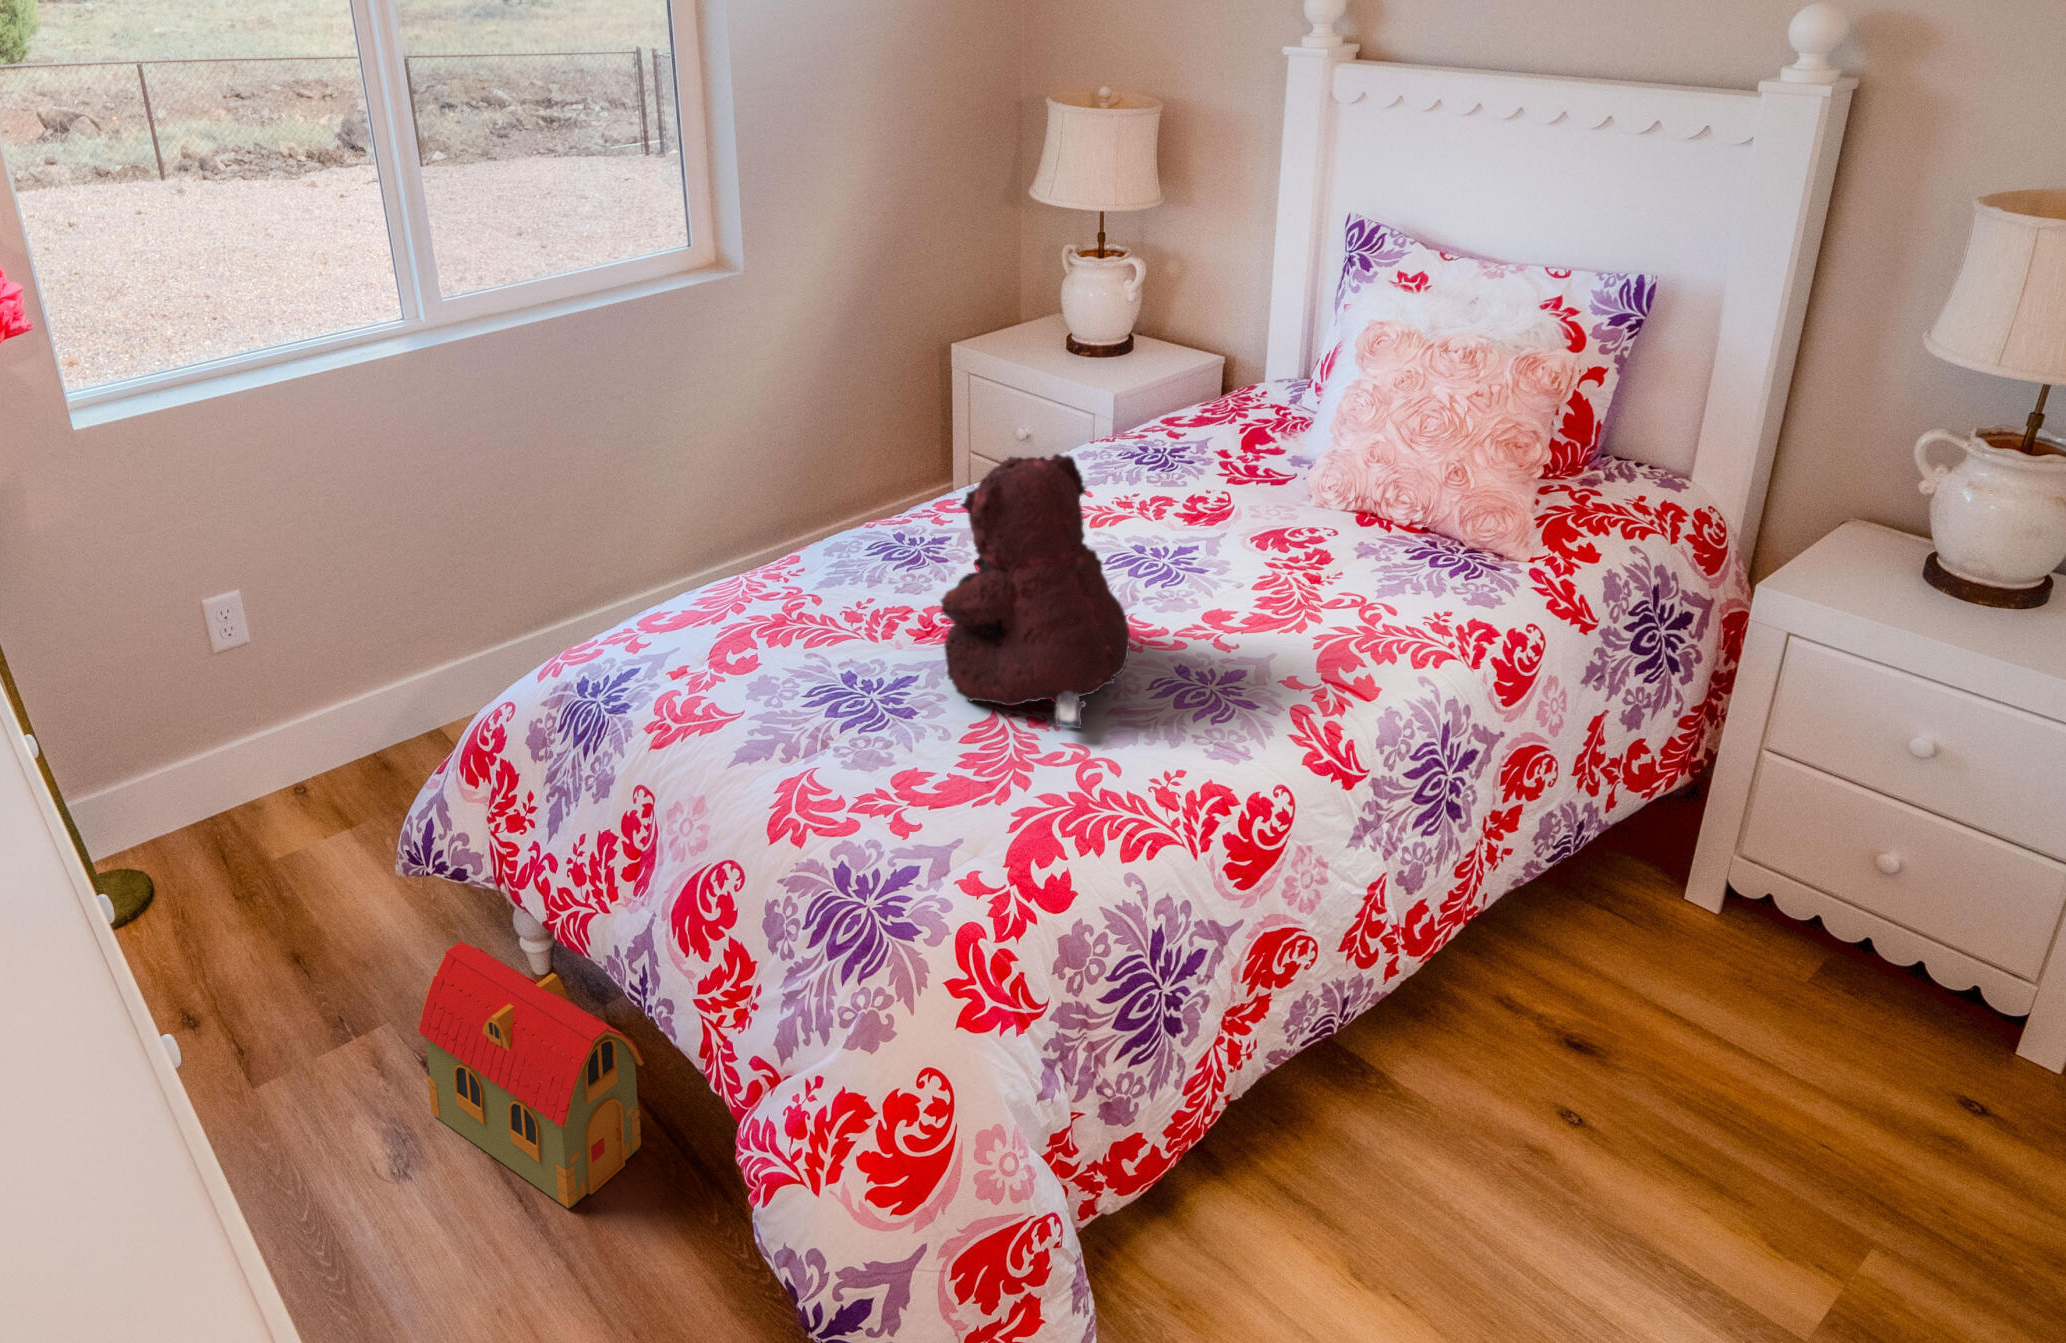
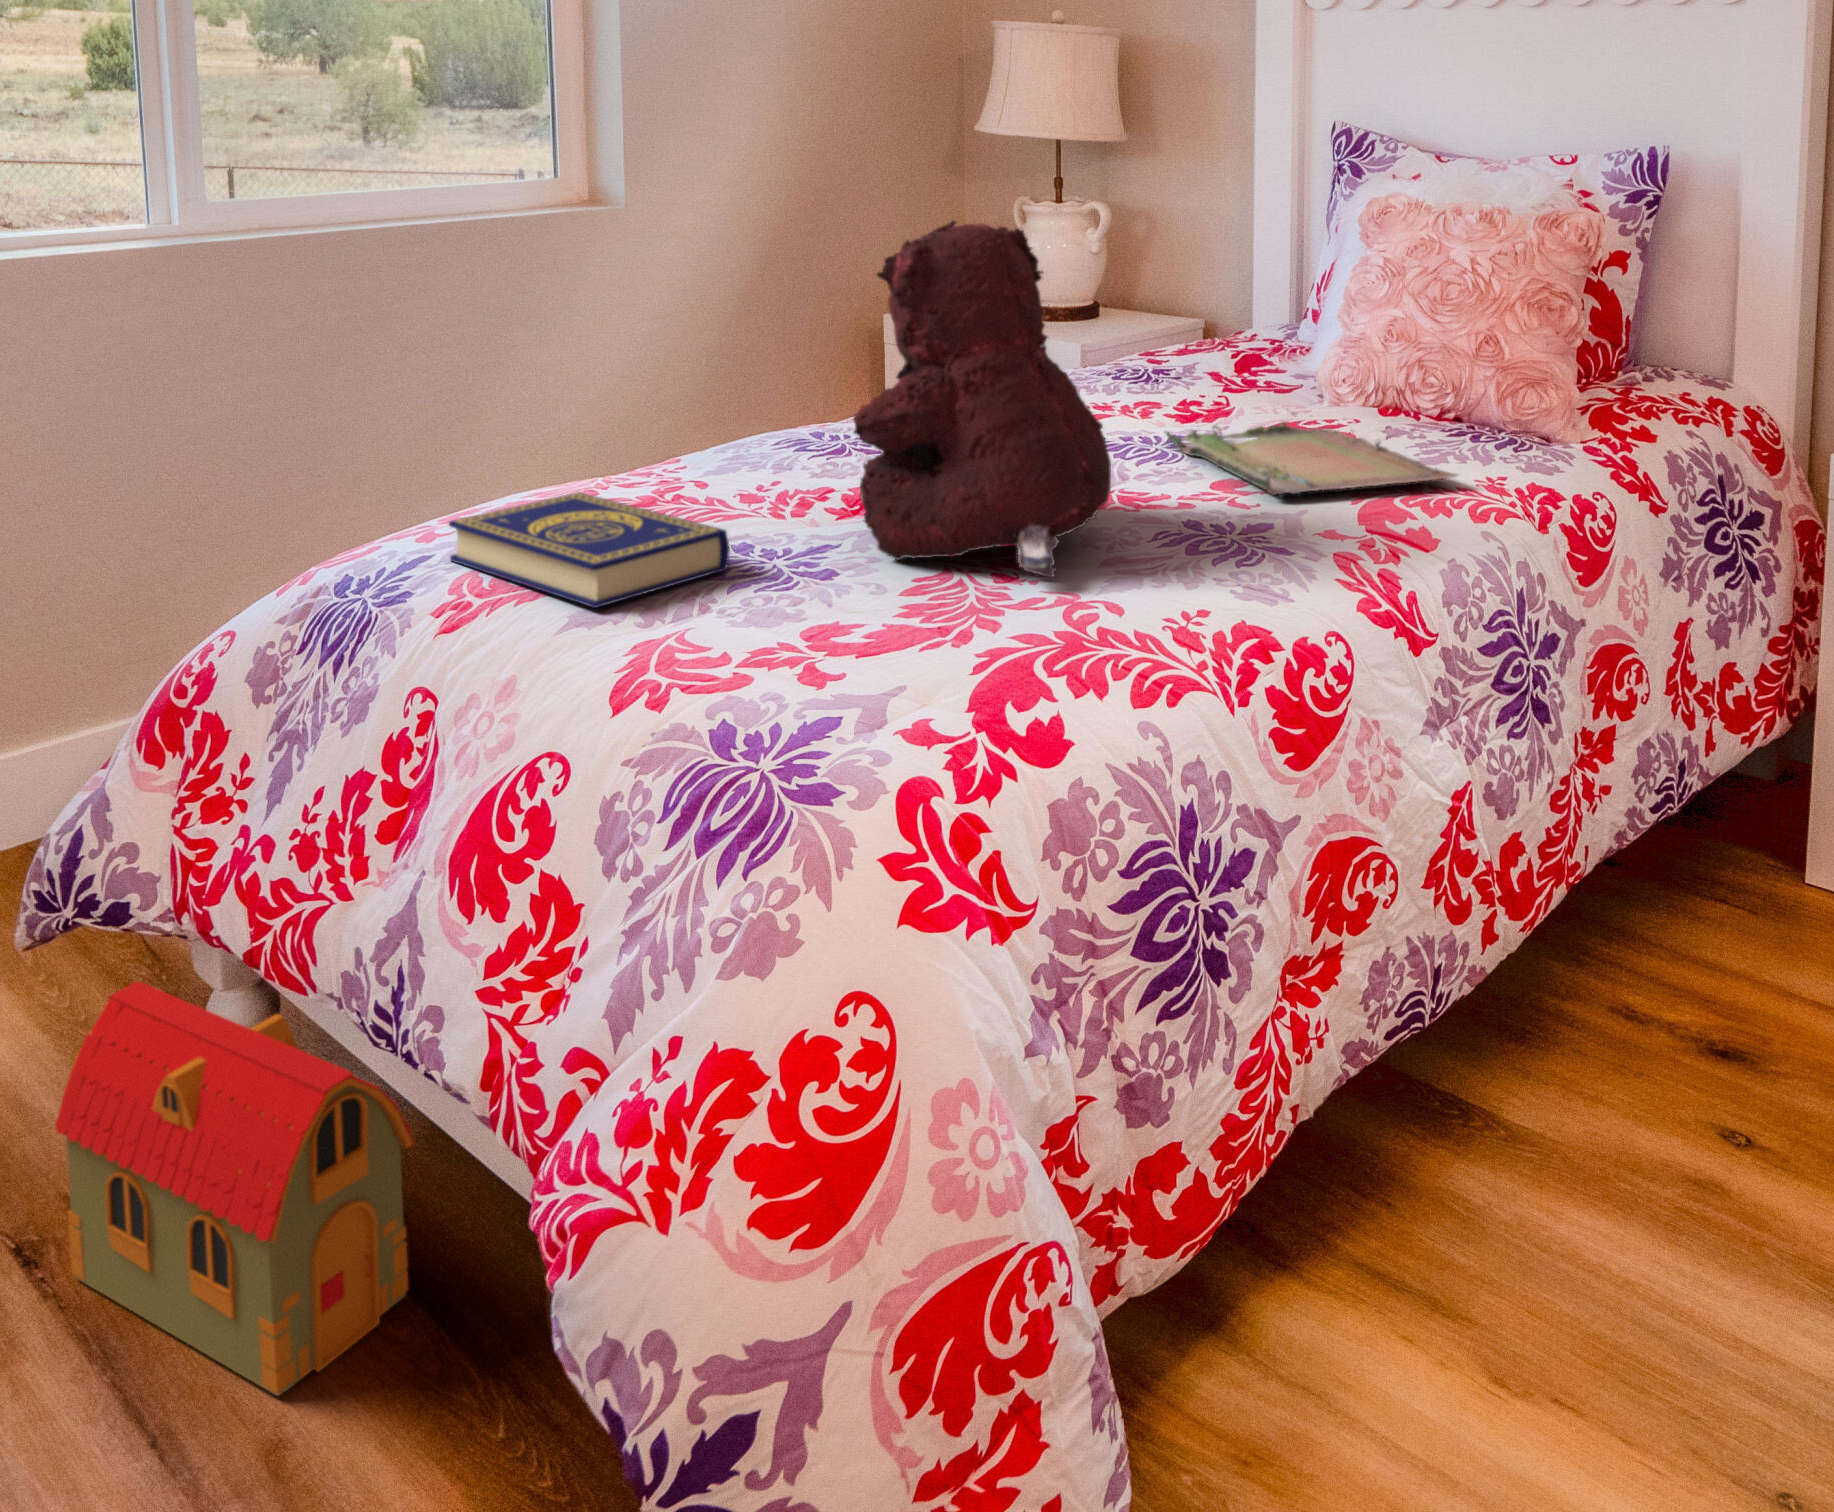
tray: none [1187,527,1412,638] -> present [1166,414,1458,496]
book: none [655,622,851,746] -> present [449,492,730,608]

